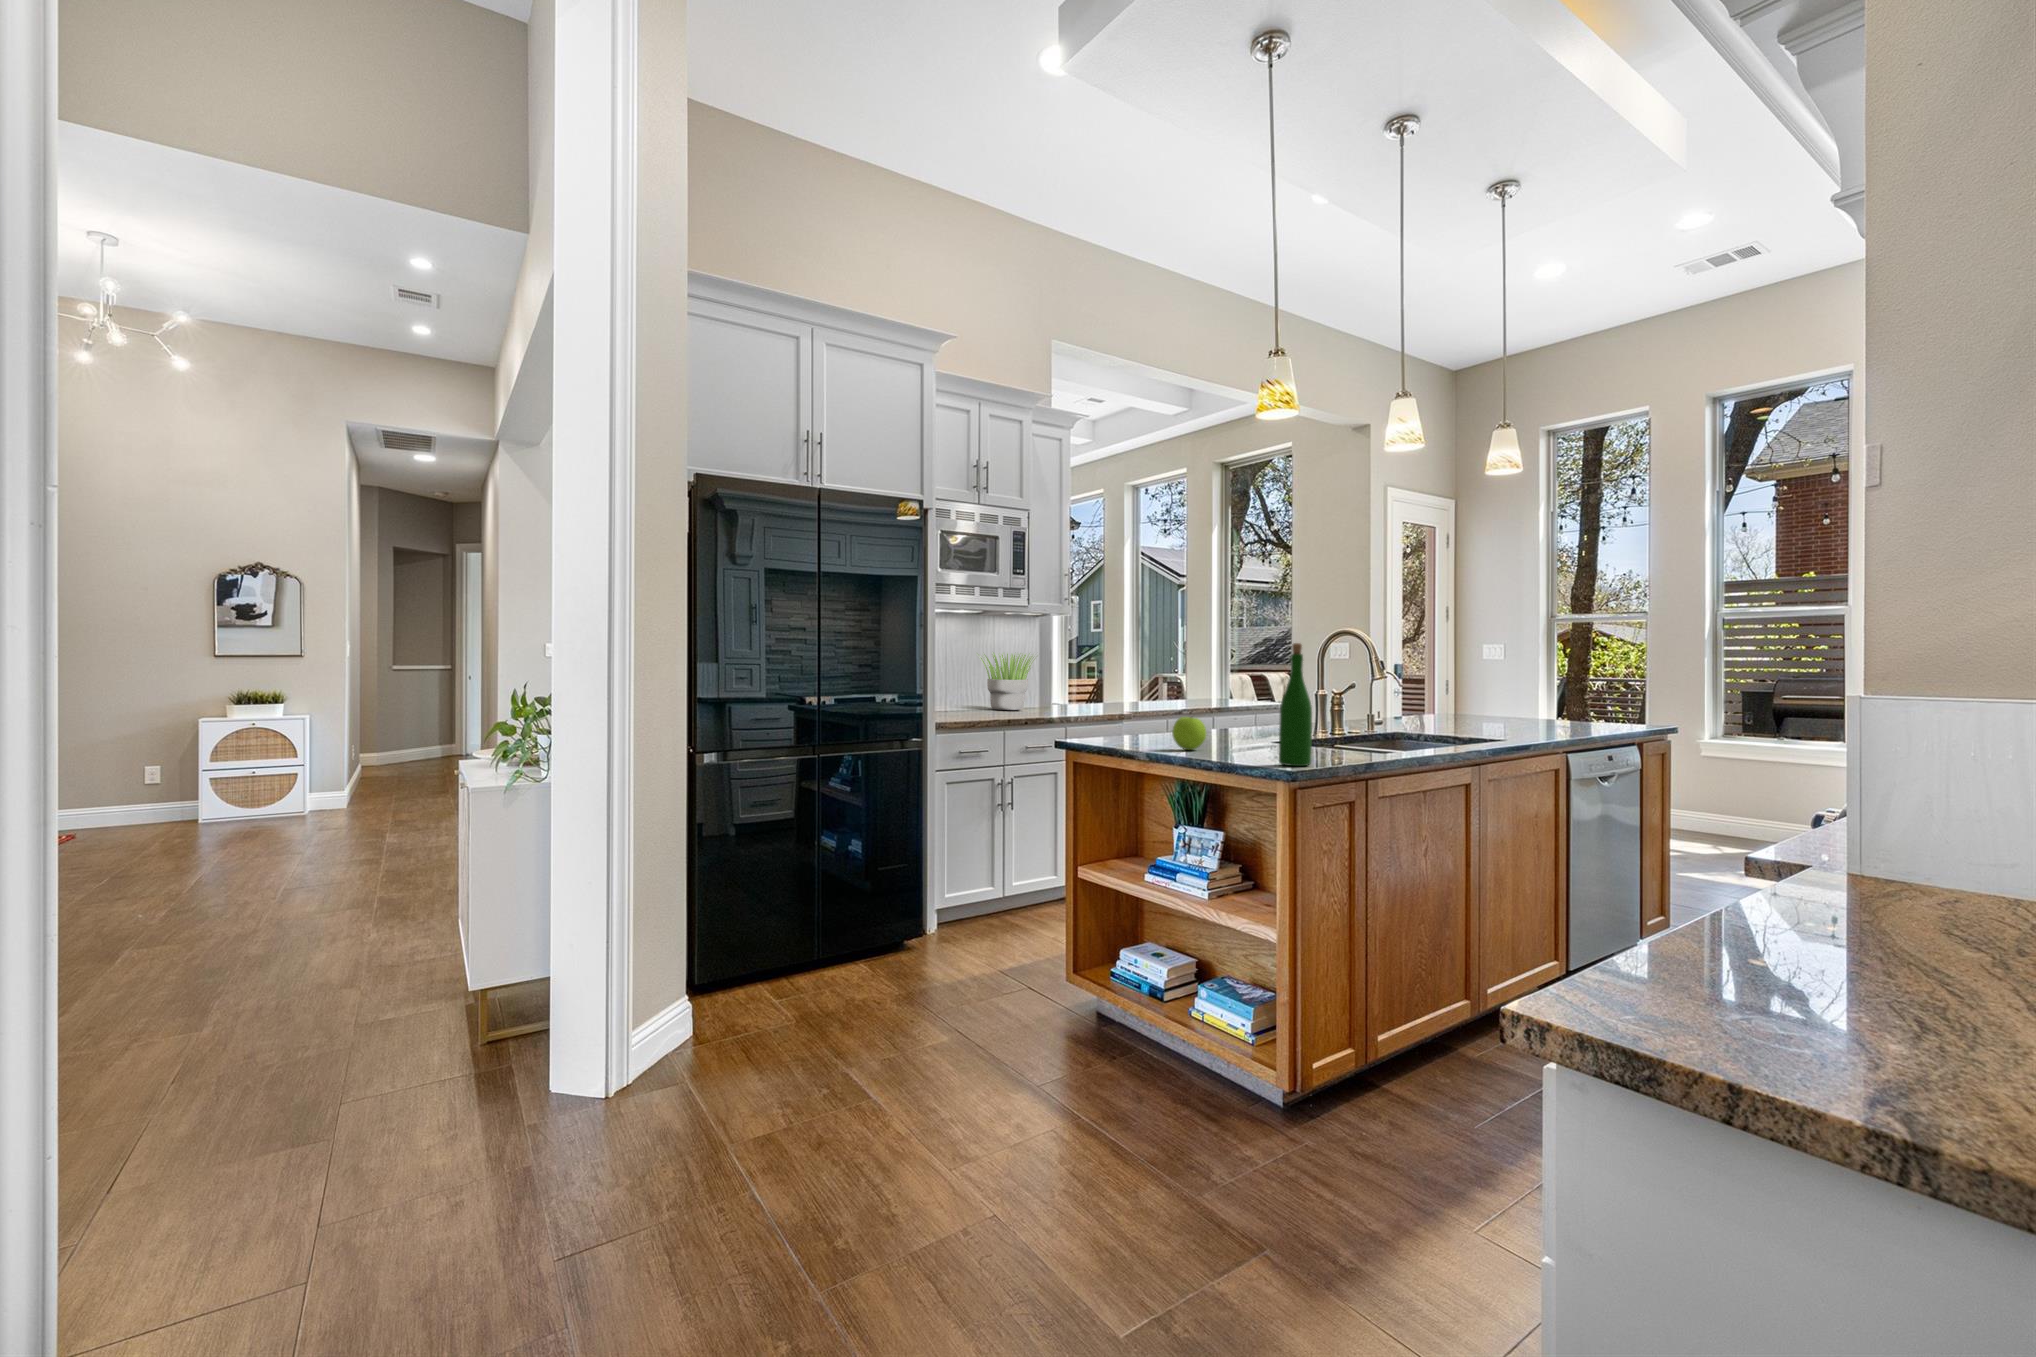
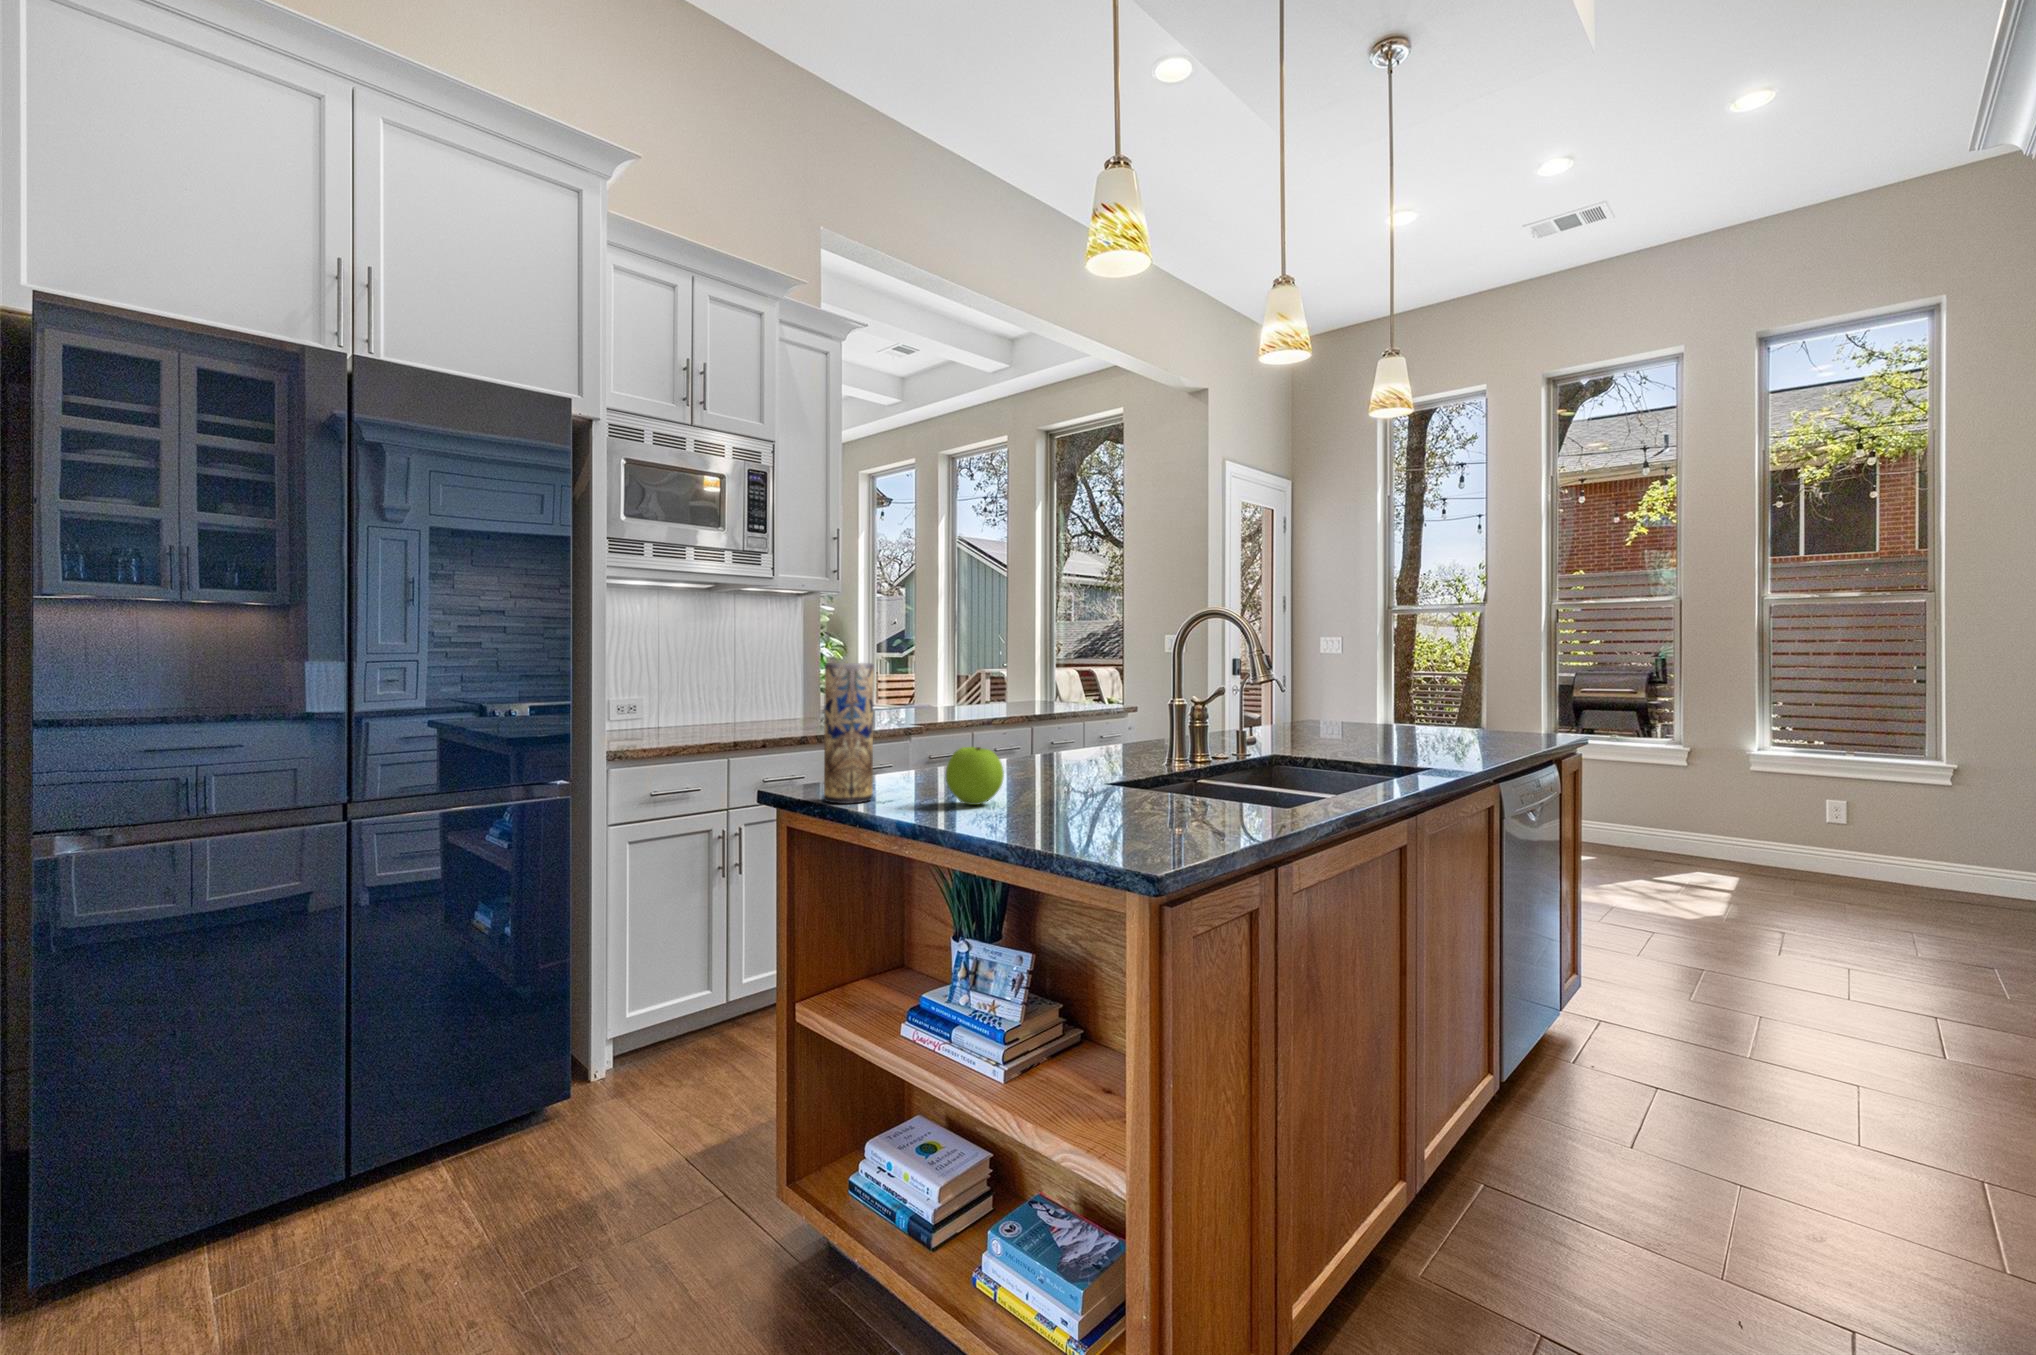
wine bottle: present [1279,643,1312,766] -> none [1130,614,1193,857]
potted plant: present [980,653,1035,710] -> none [697,641,797,724]
vase: none [1099,668,1128,749] -> present [824,663,874,804]

